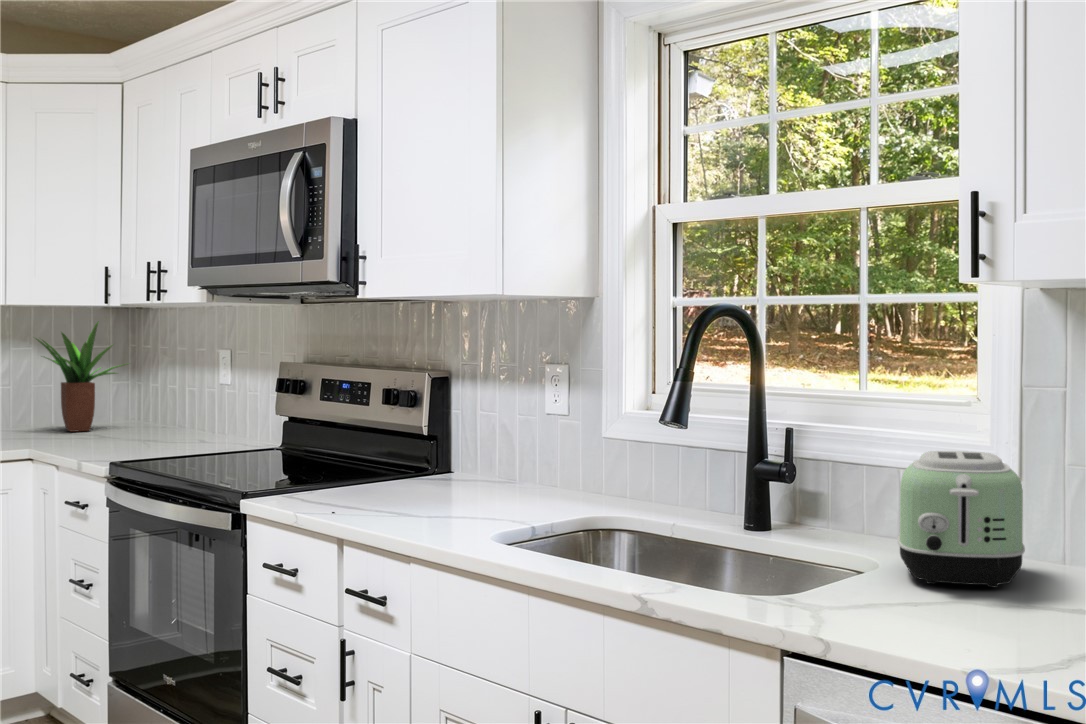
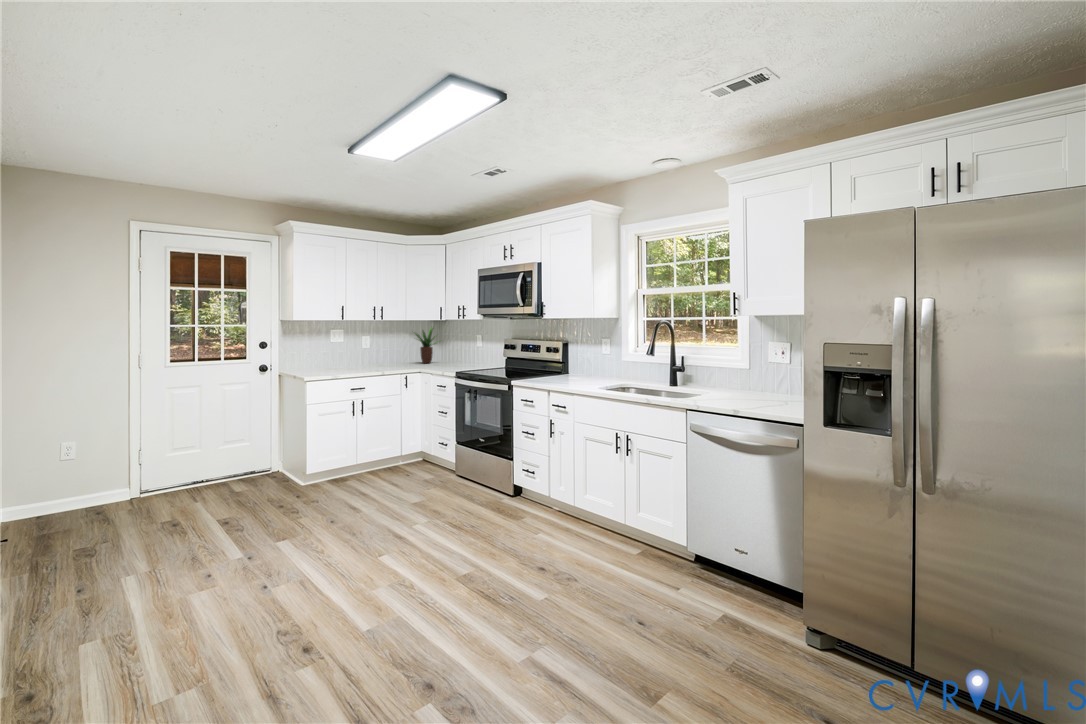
toaster: present [898,451,1025,587] -> none [718,362,754,397]

